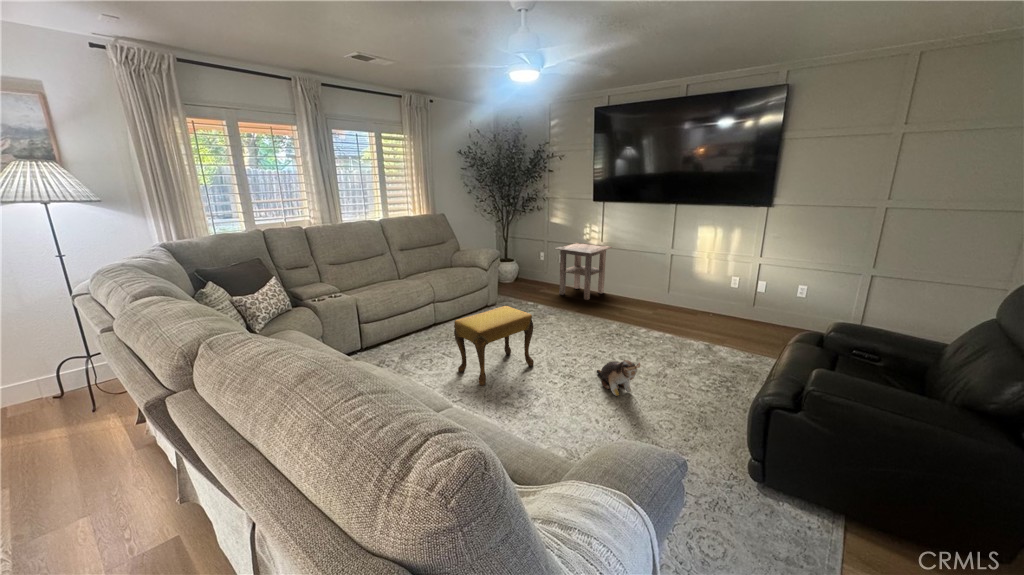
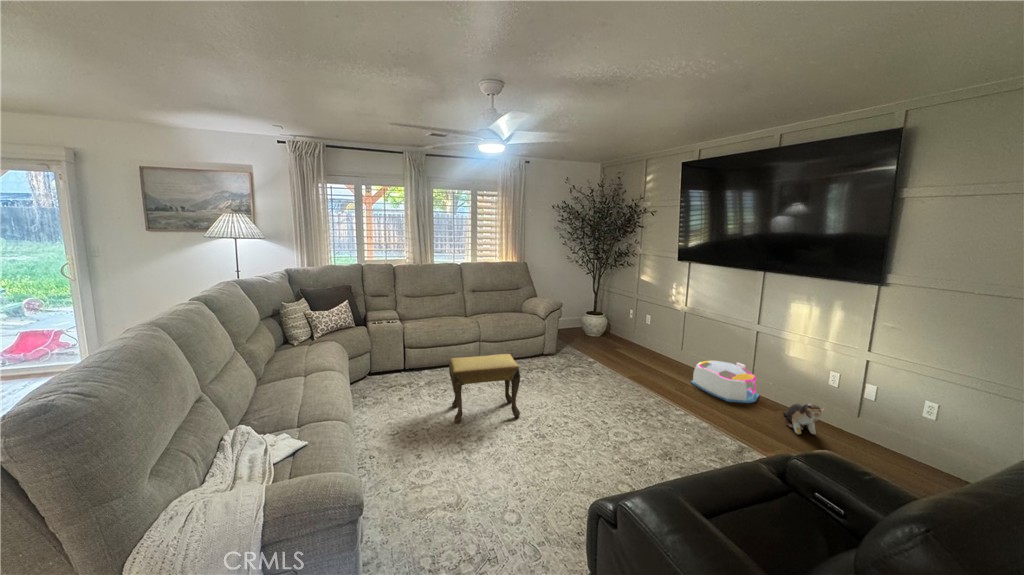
side table: present [555,243,612,300] -> none [627,303,695,367]
storage bin: none [626,283,680,315] -> present [691,361,759,403]
plush toy: present [597,360,640,396] -> present [783,402,825,434]

